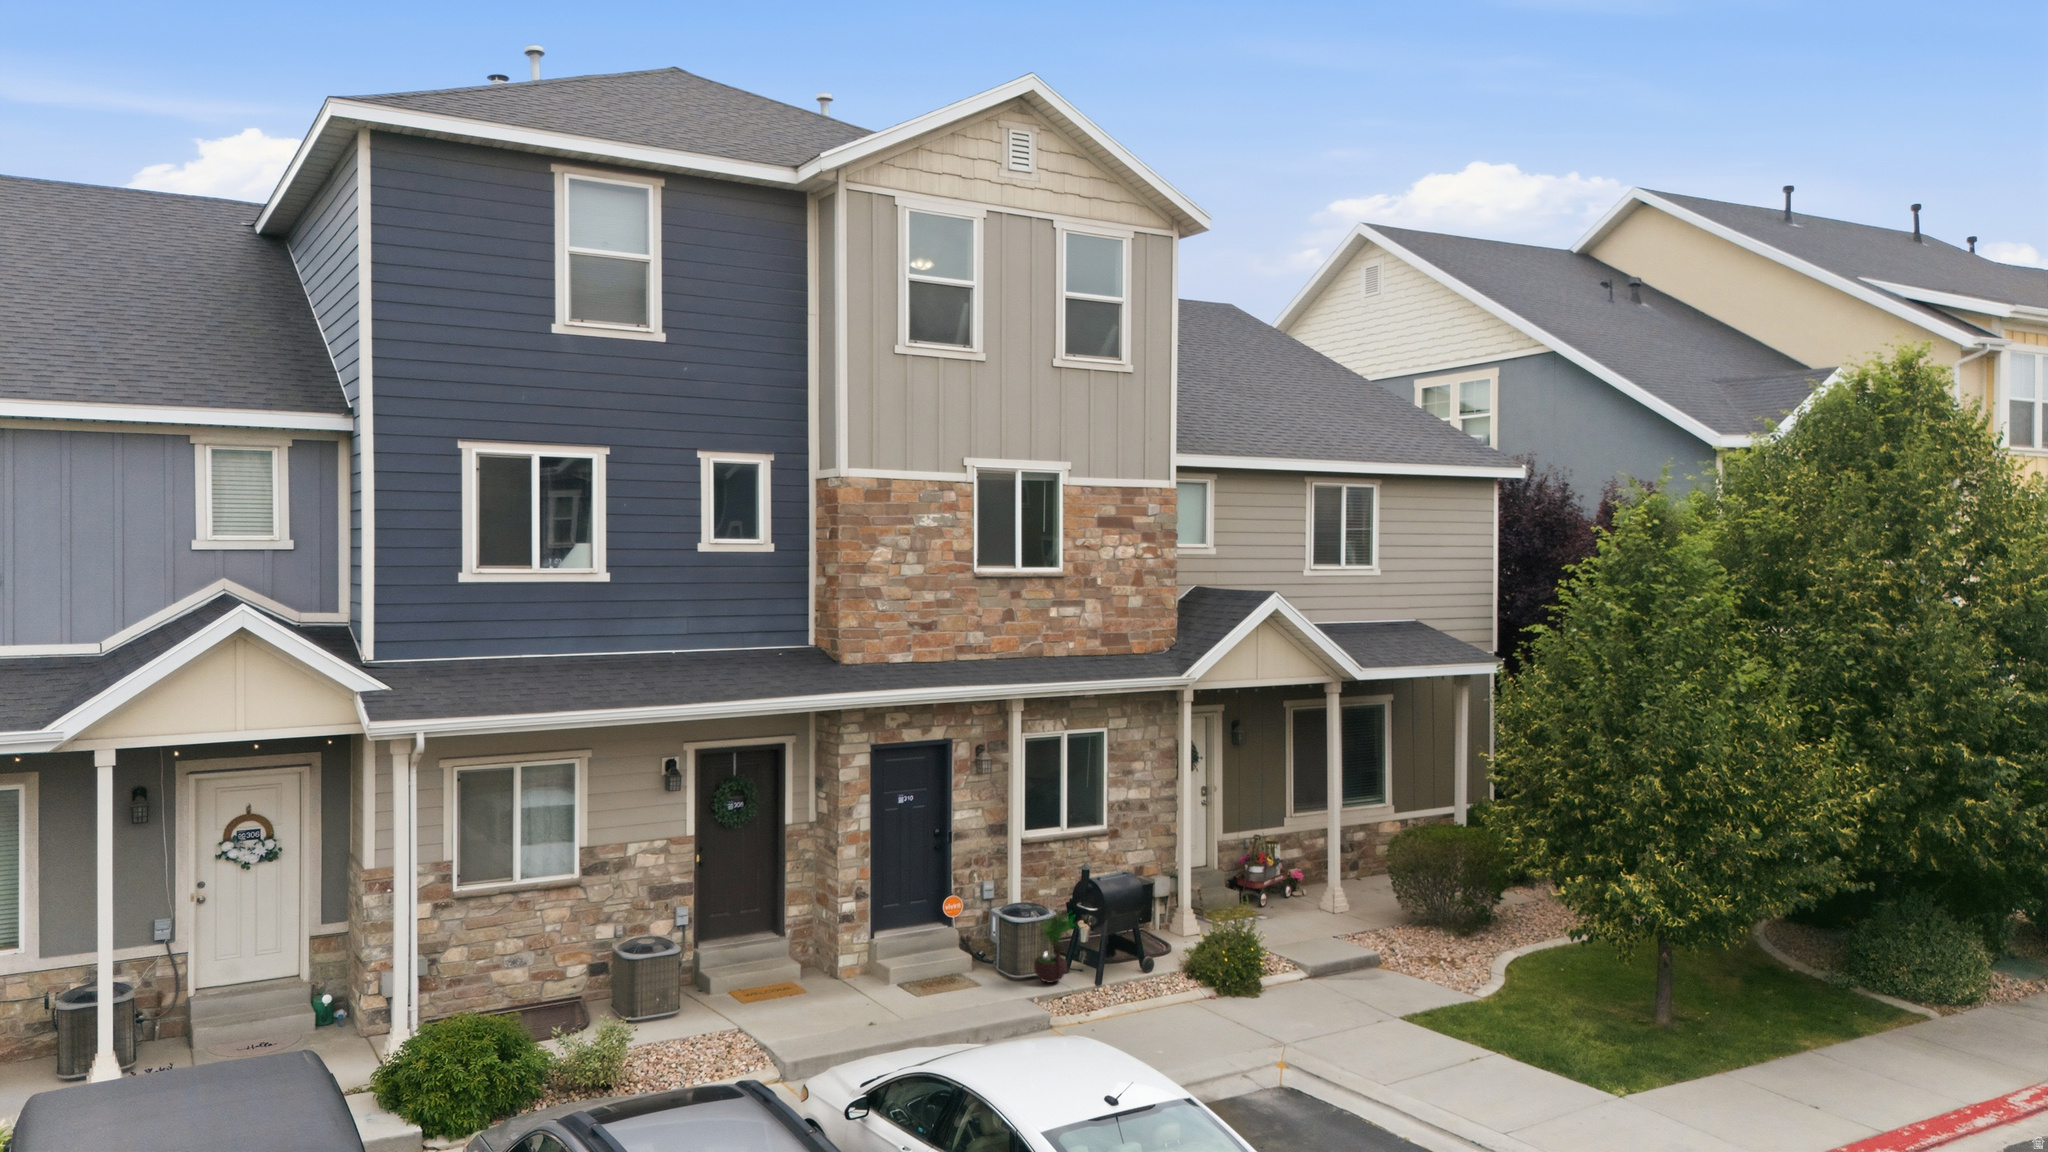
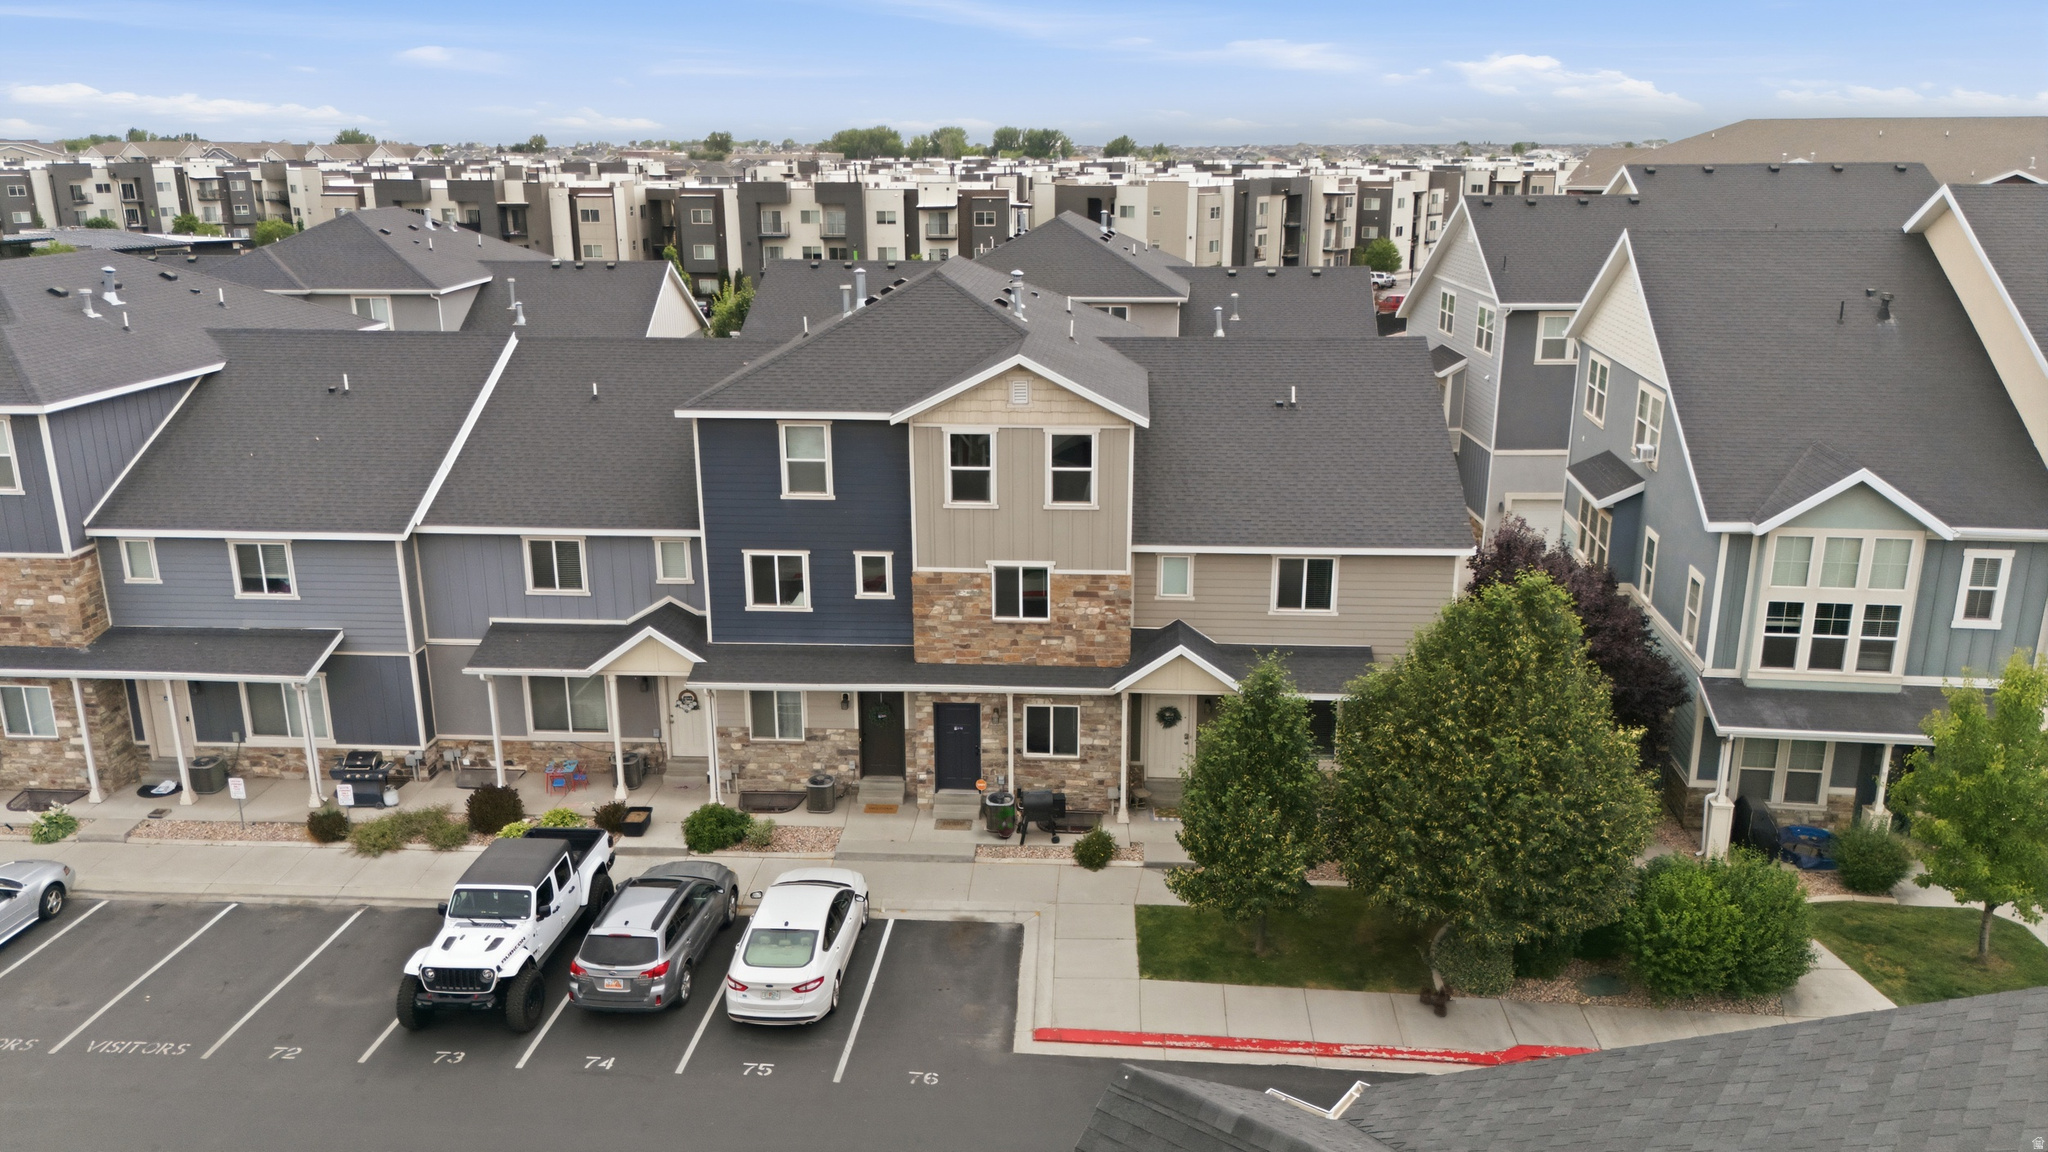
woven basket: none [1911,983,1976,1026] -> present [1420,985,1454,1016]

